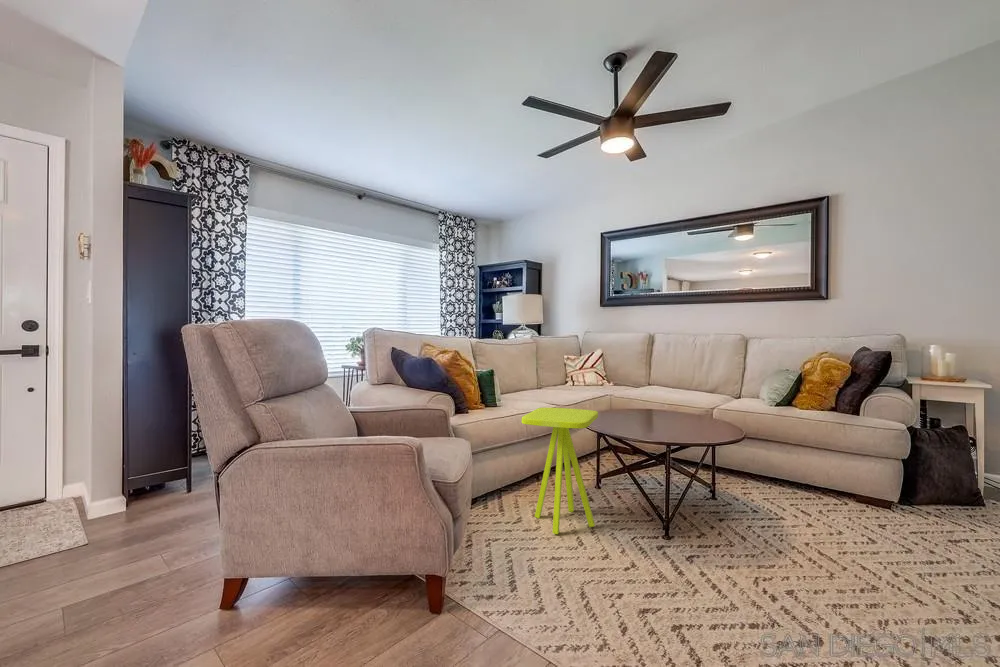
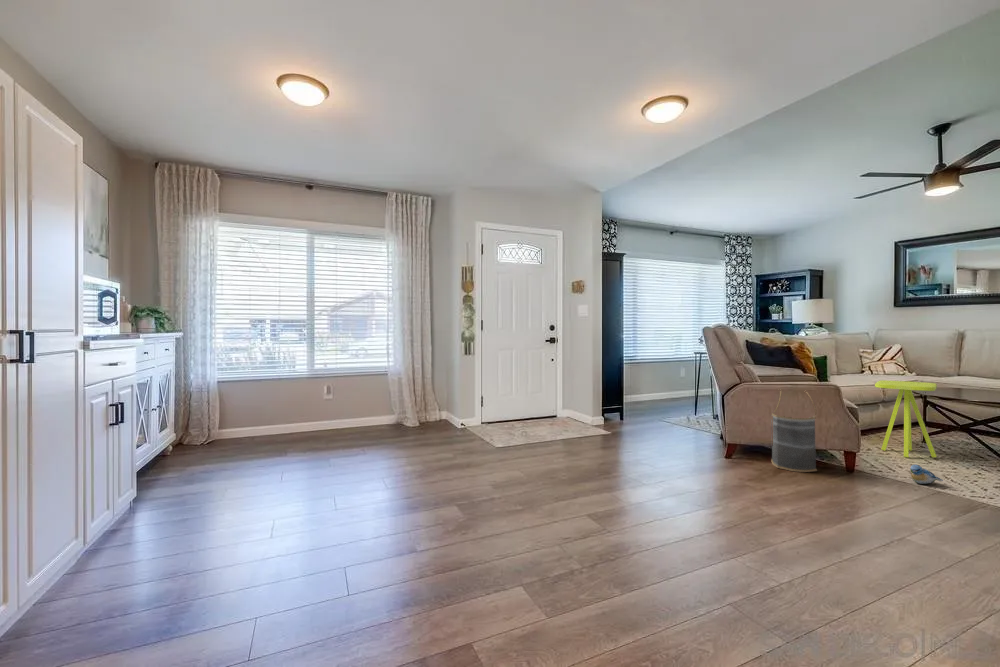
basket: none [293,453,380,637] -> present [771,391,817,472]
plush toy: none [512,595,561,633] -> present [910,465,943,484]

